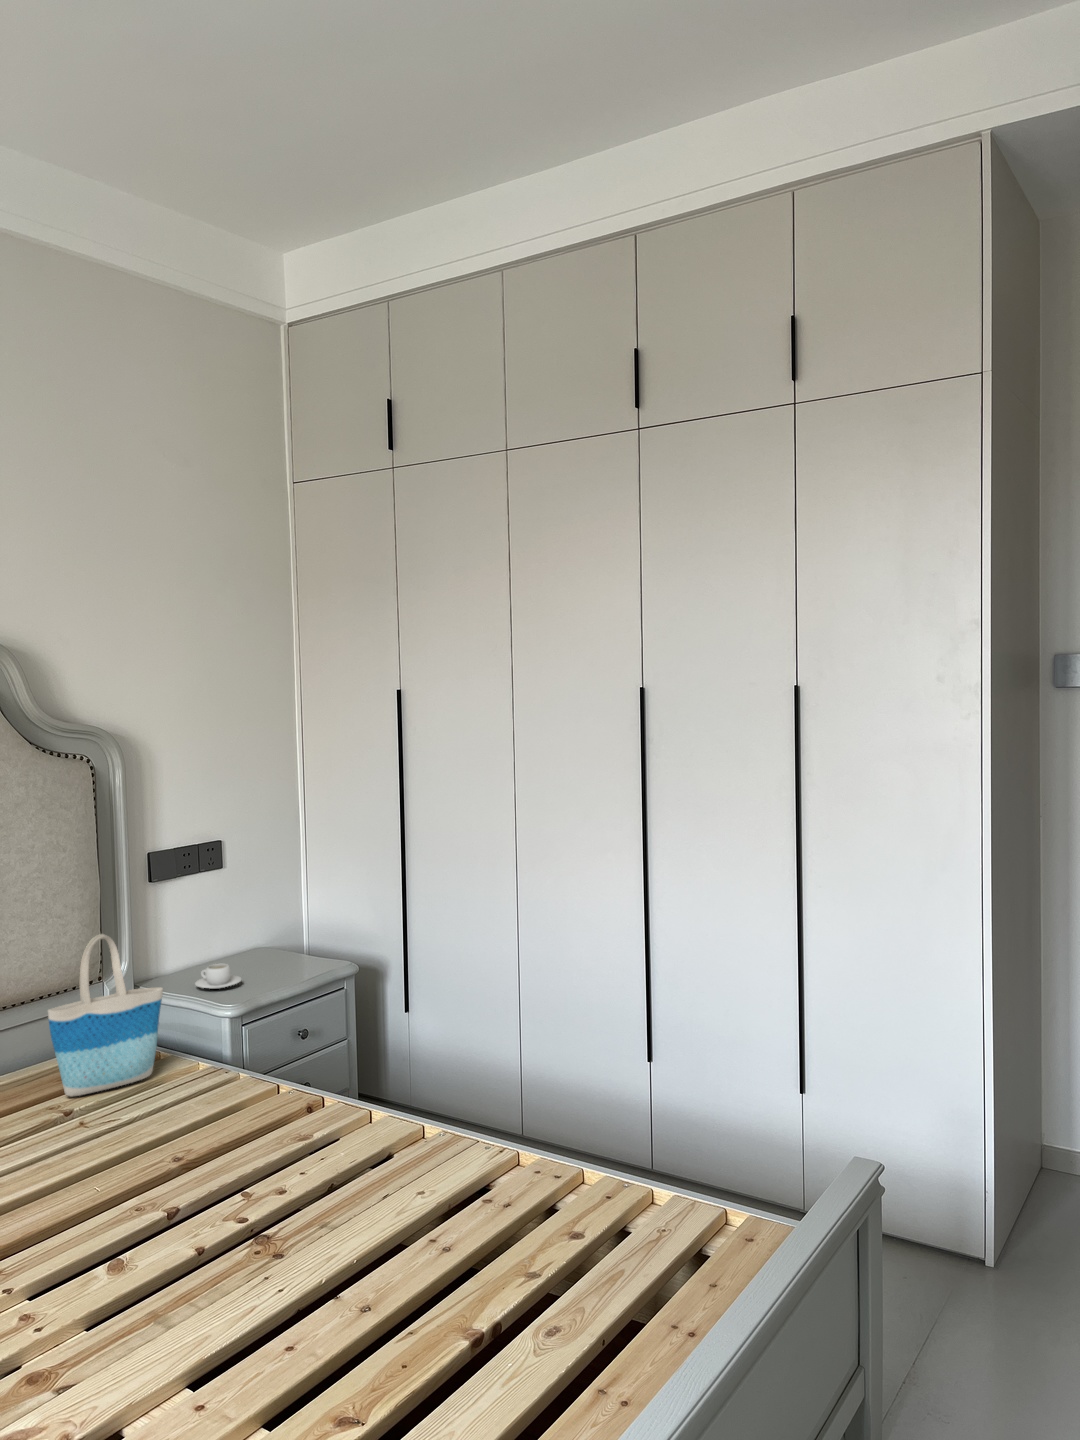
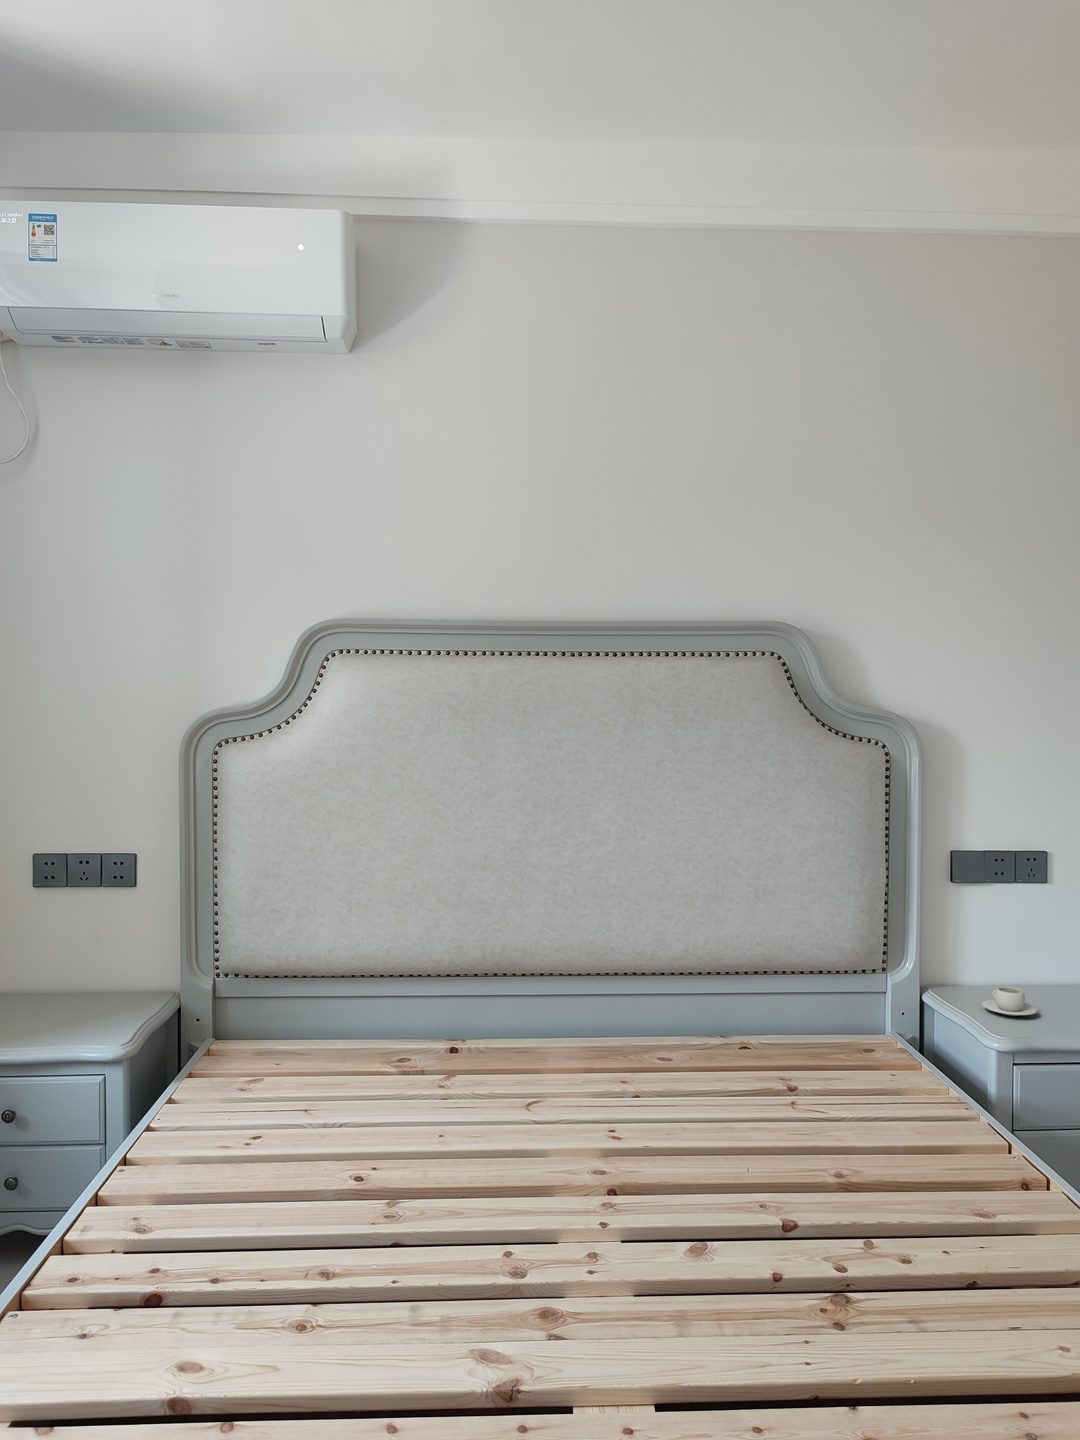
tote bag: present [48,934,163,1096] -> none [789,921,911,1083]

